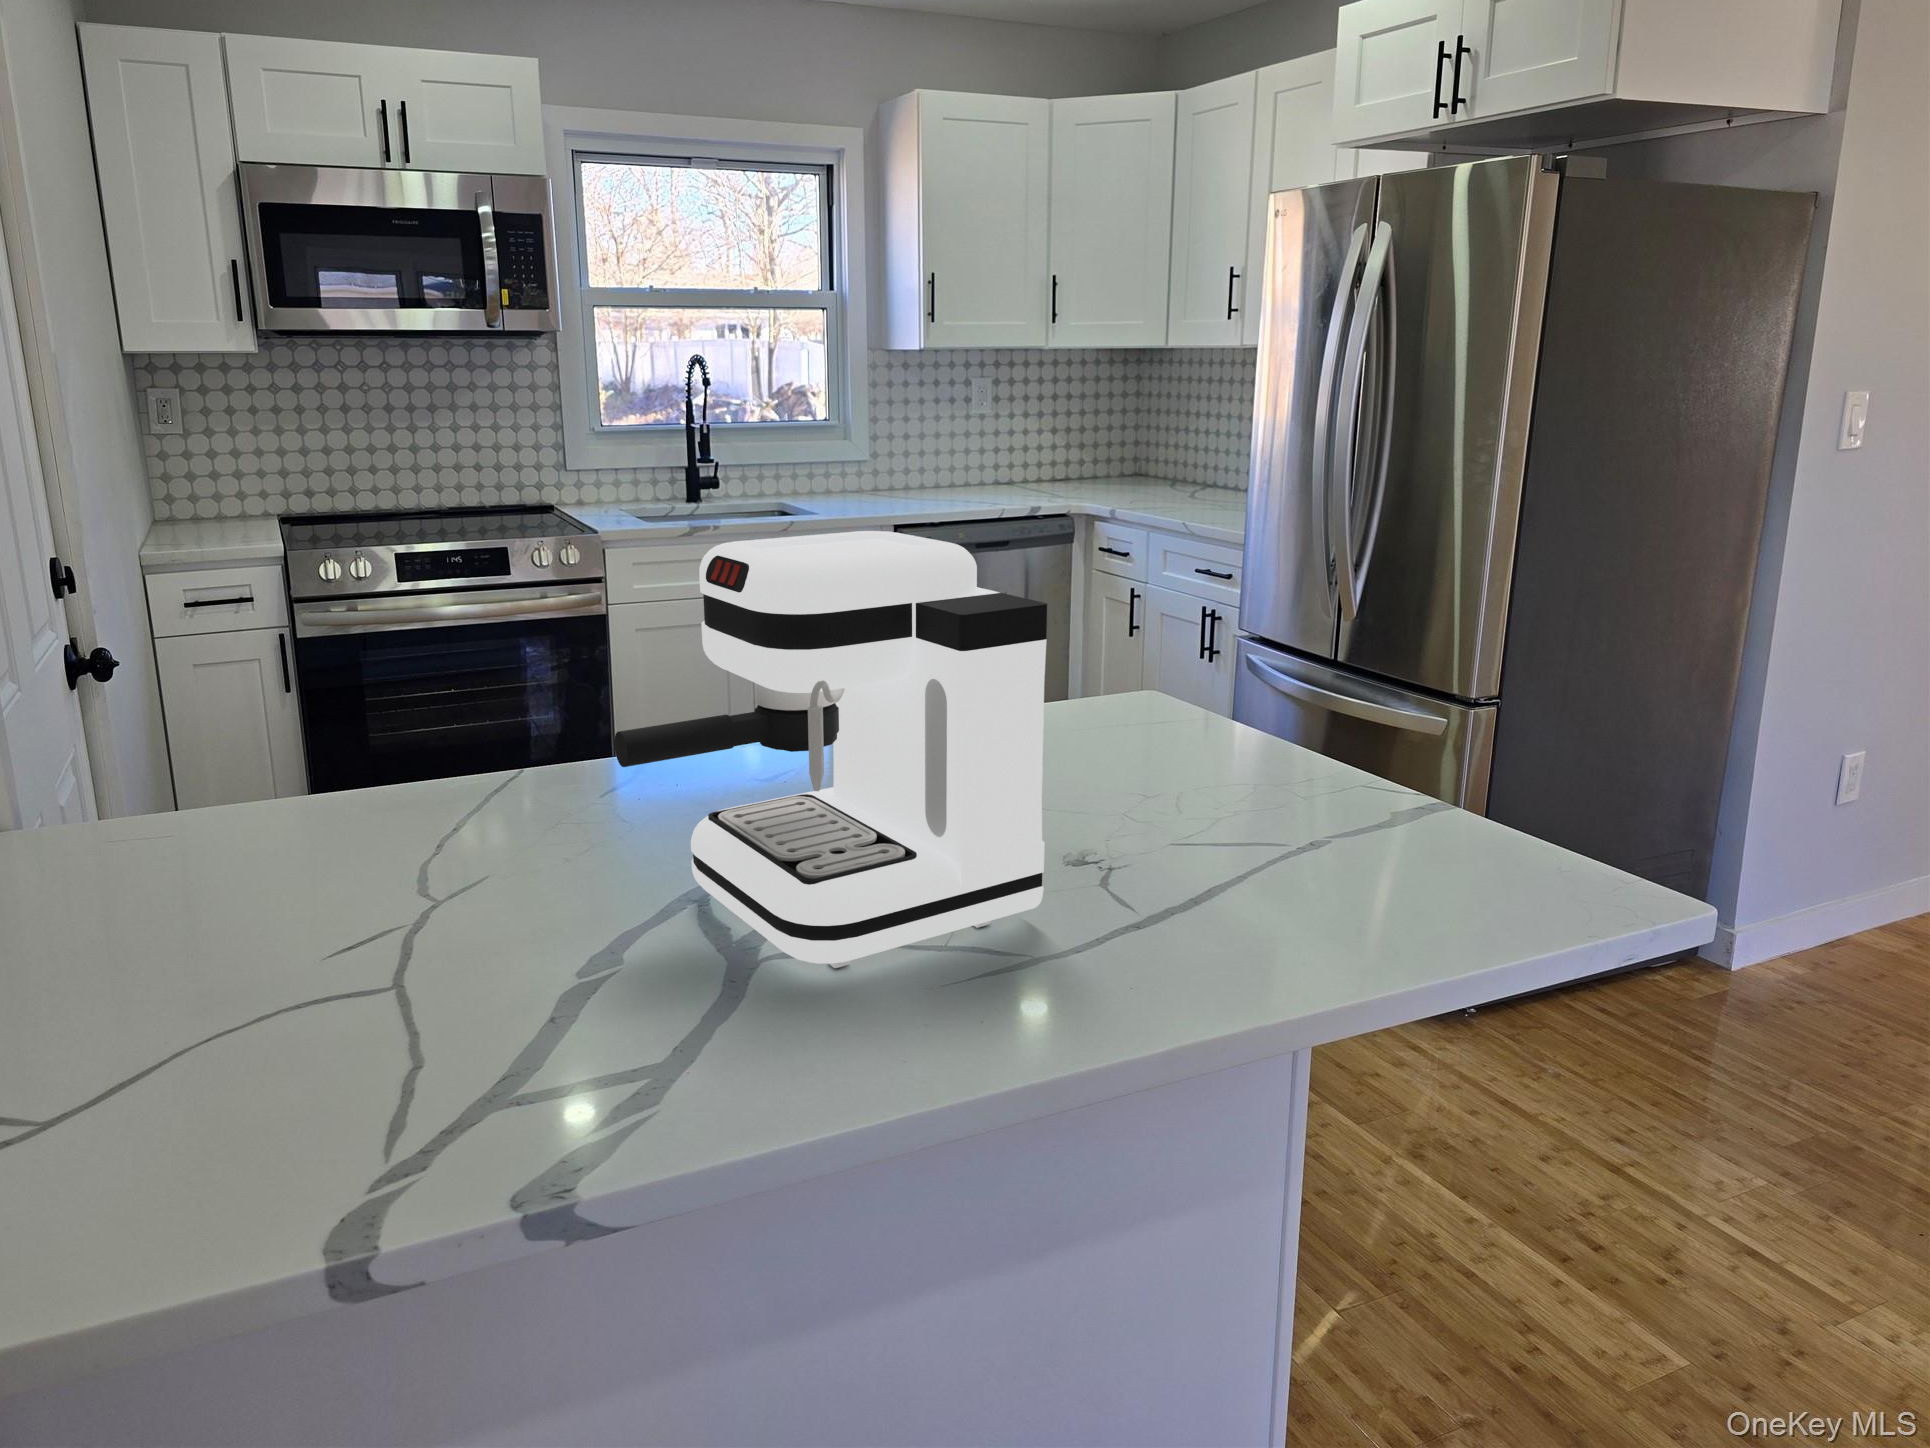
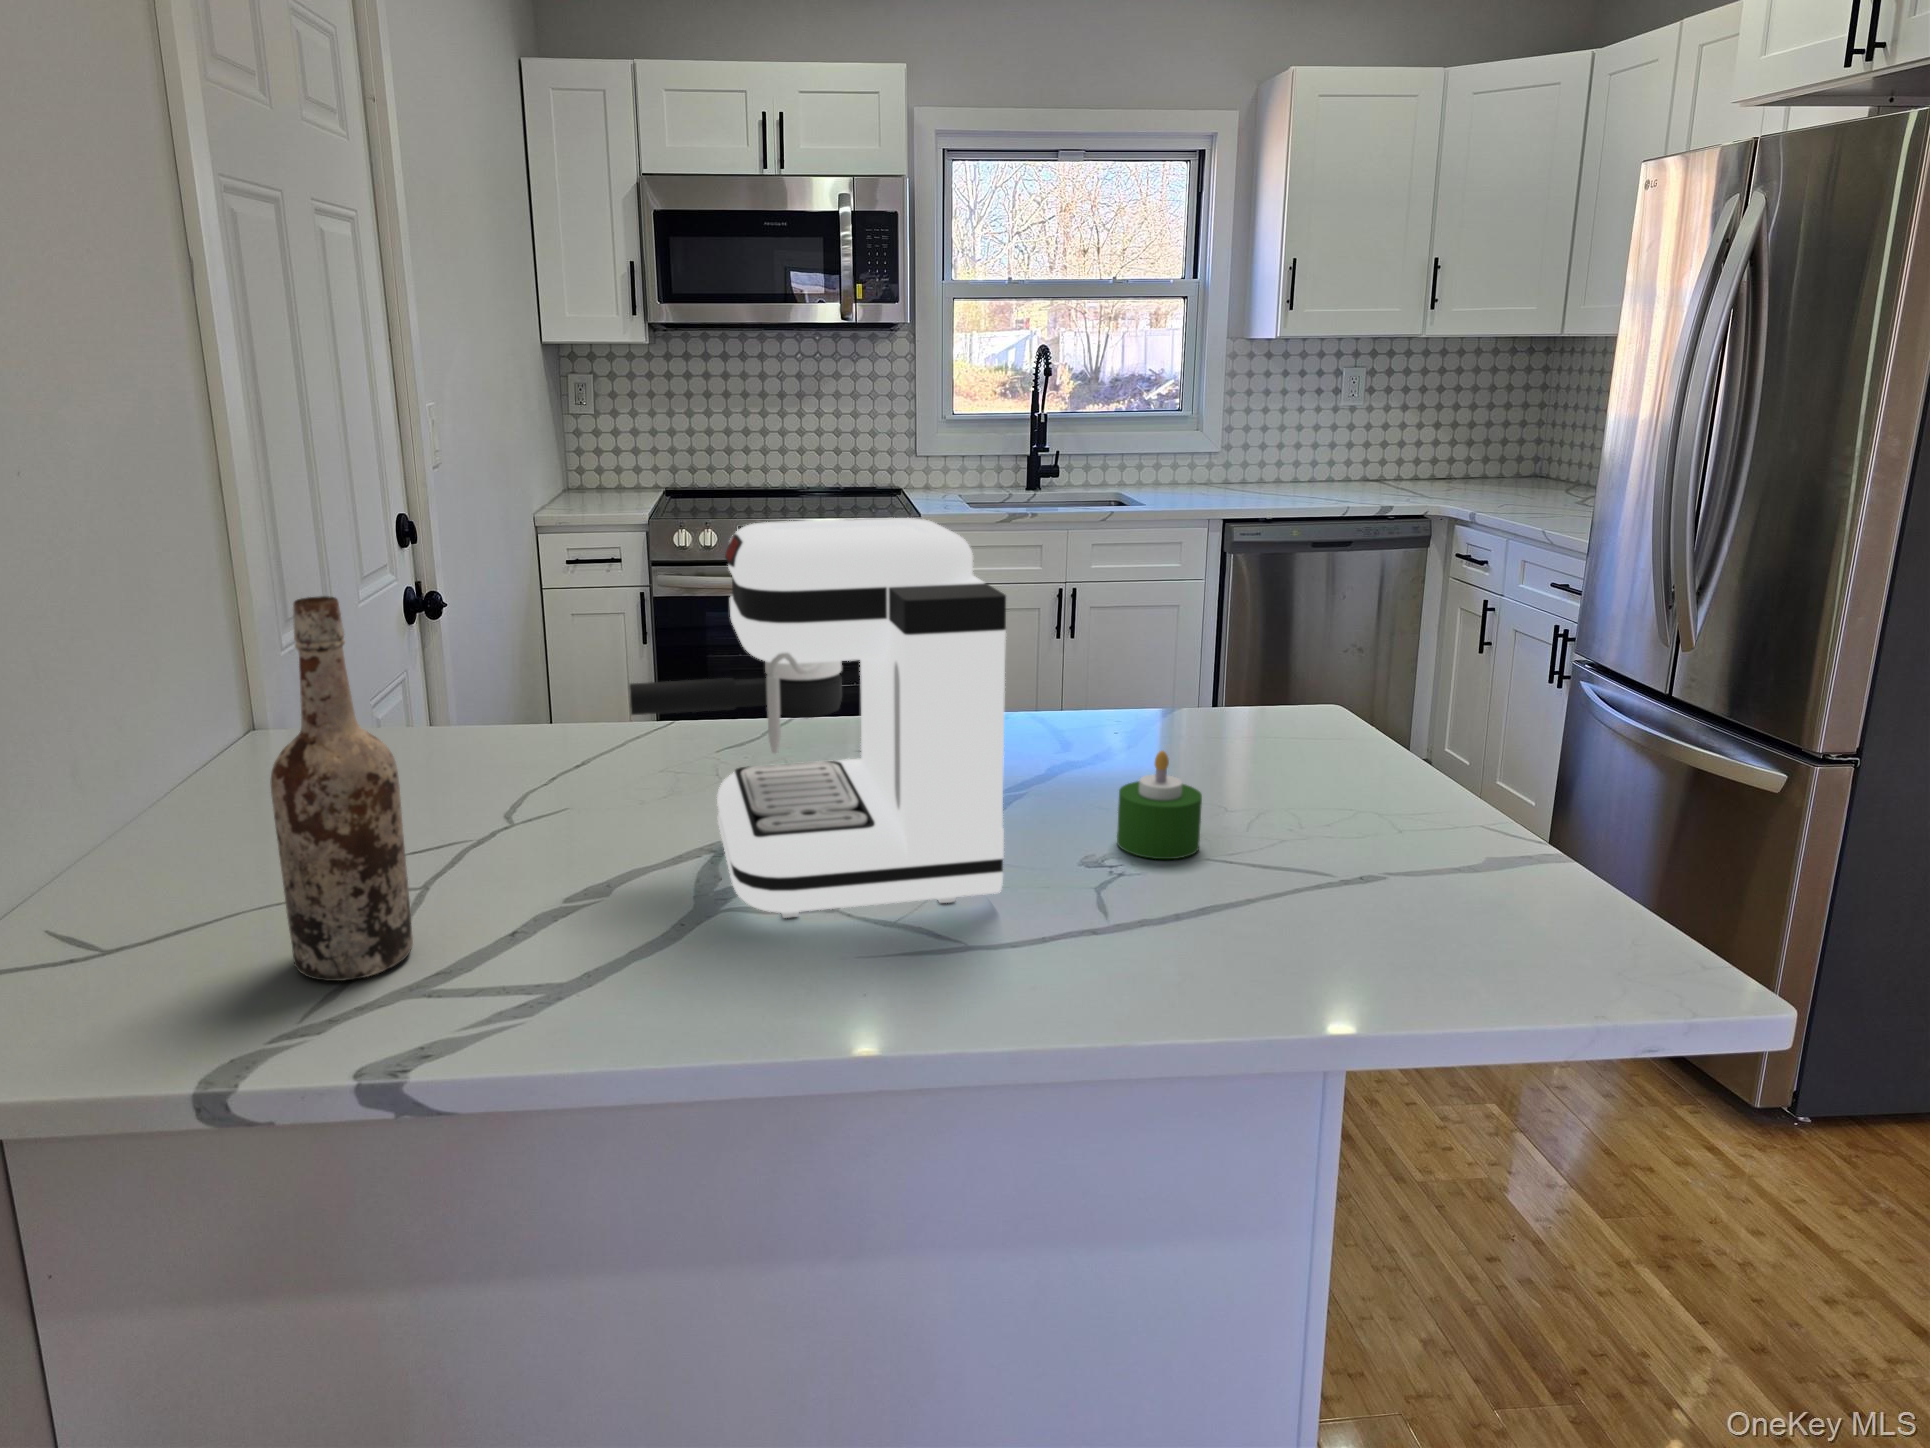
wine bottle: none [270,656,444,1135] -> present [271,596,413,981]
candle: none [1081,747,1164,854] -> present [1117,751,1202,859]

